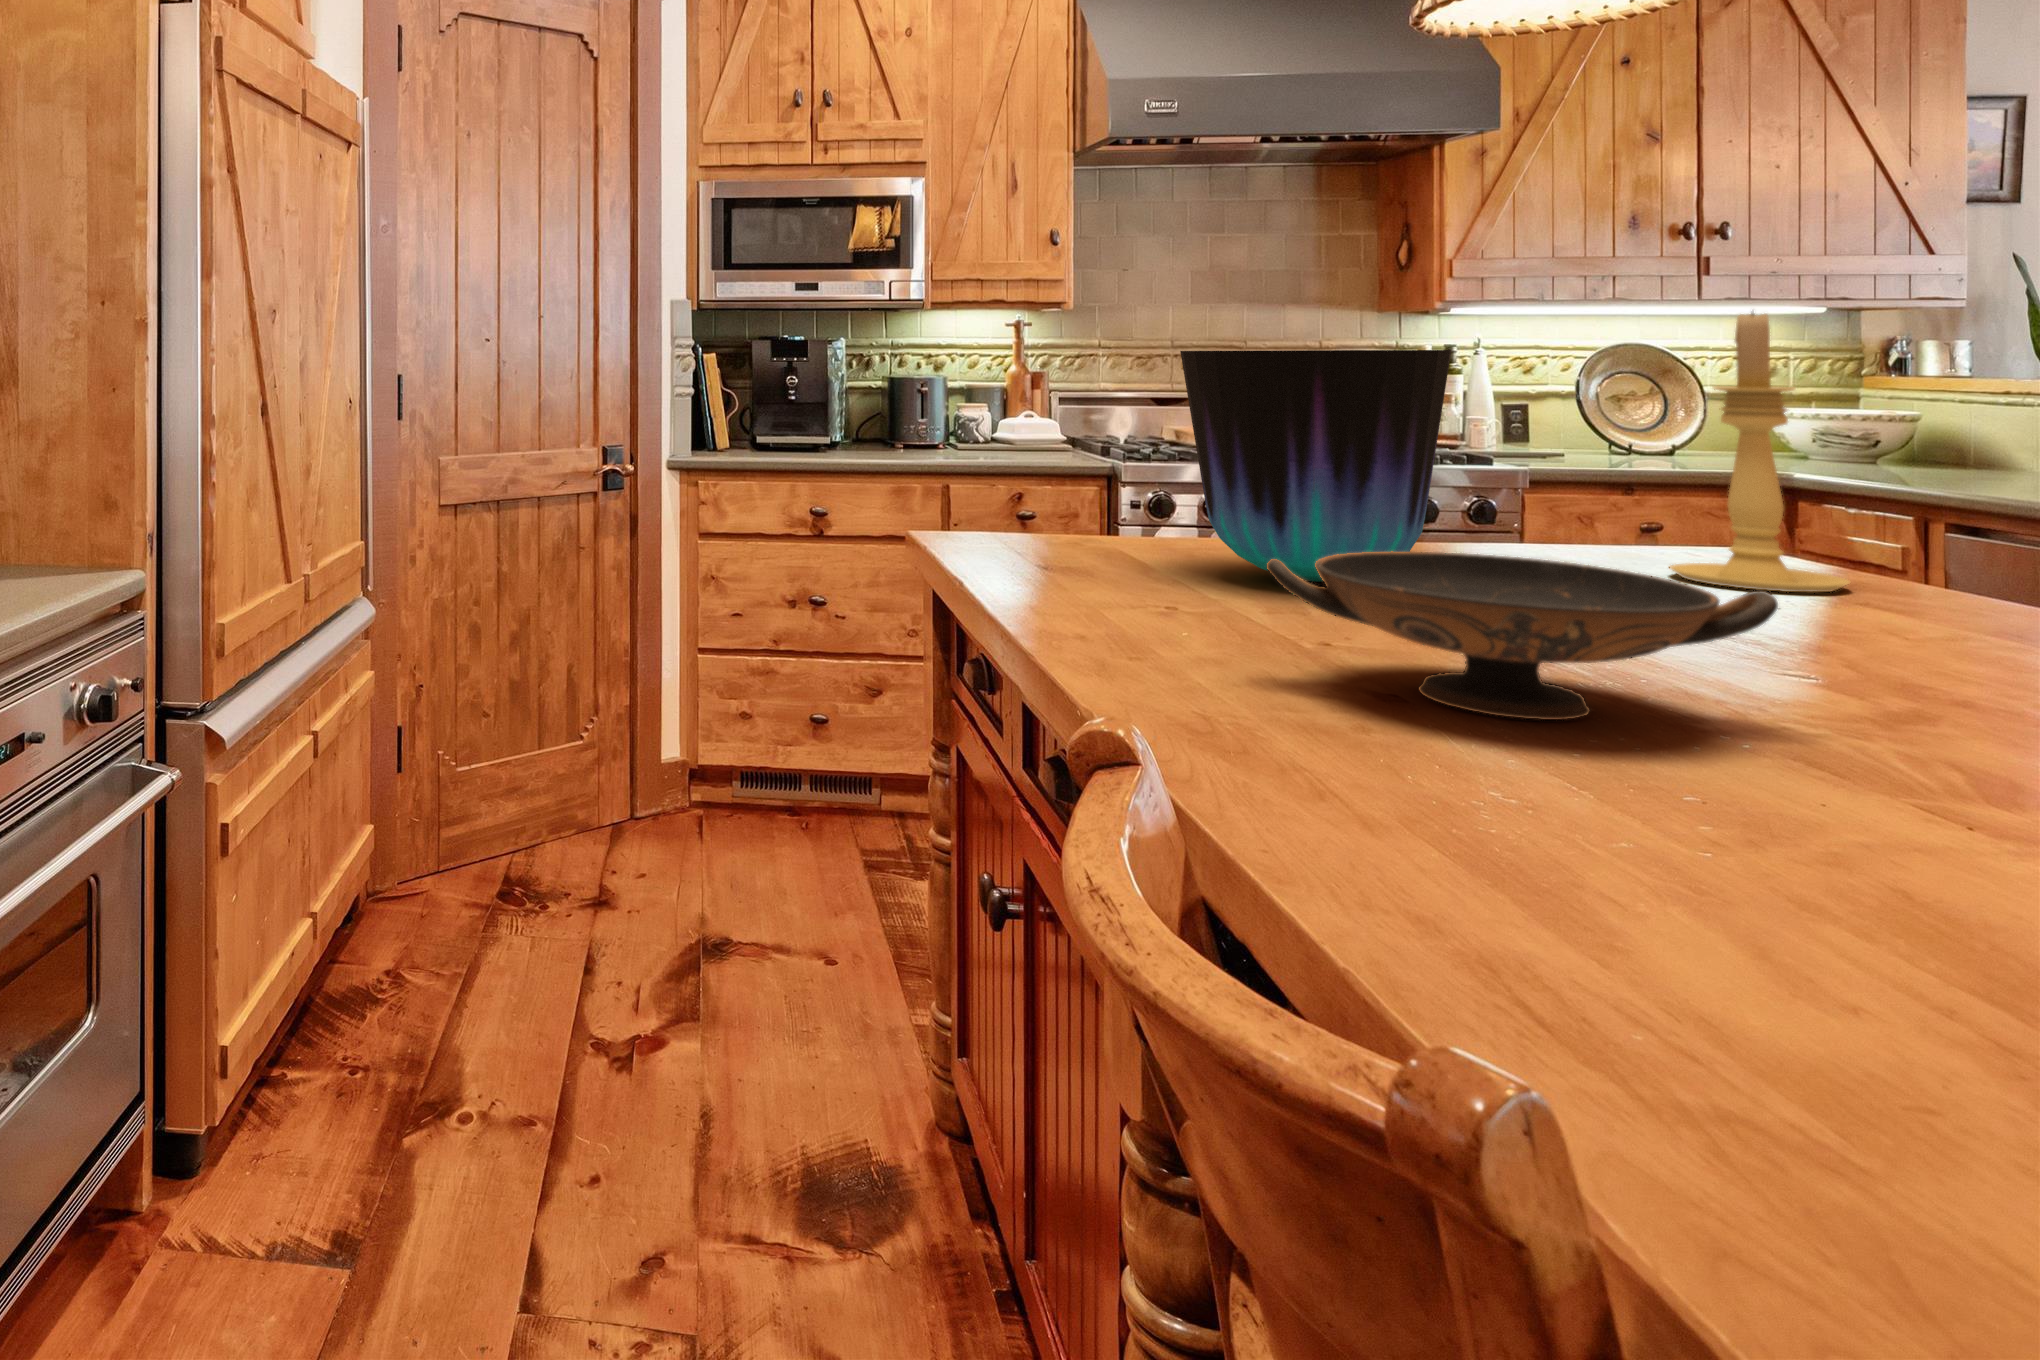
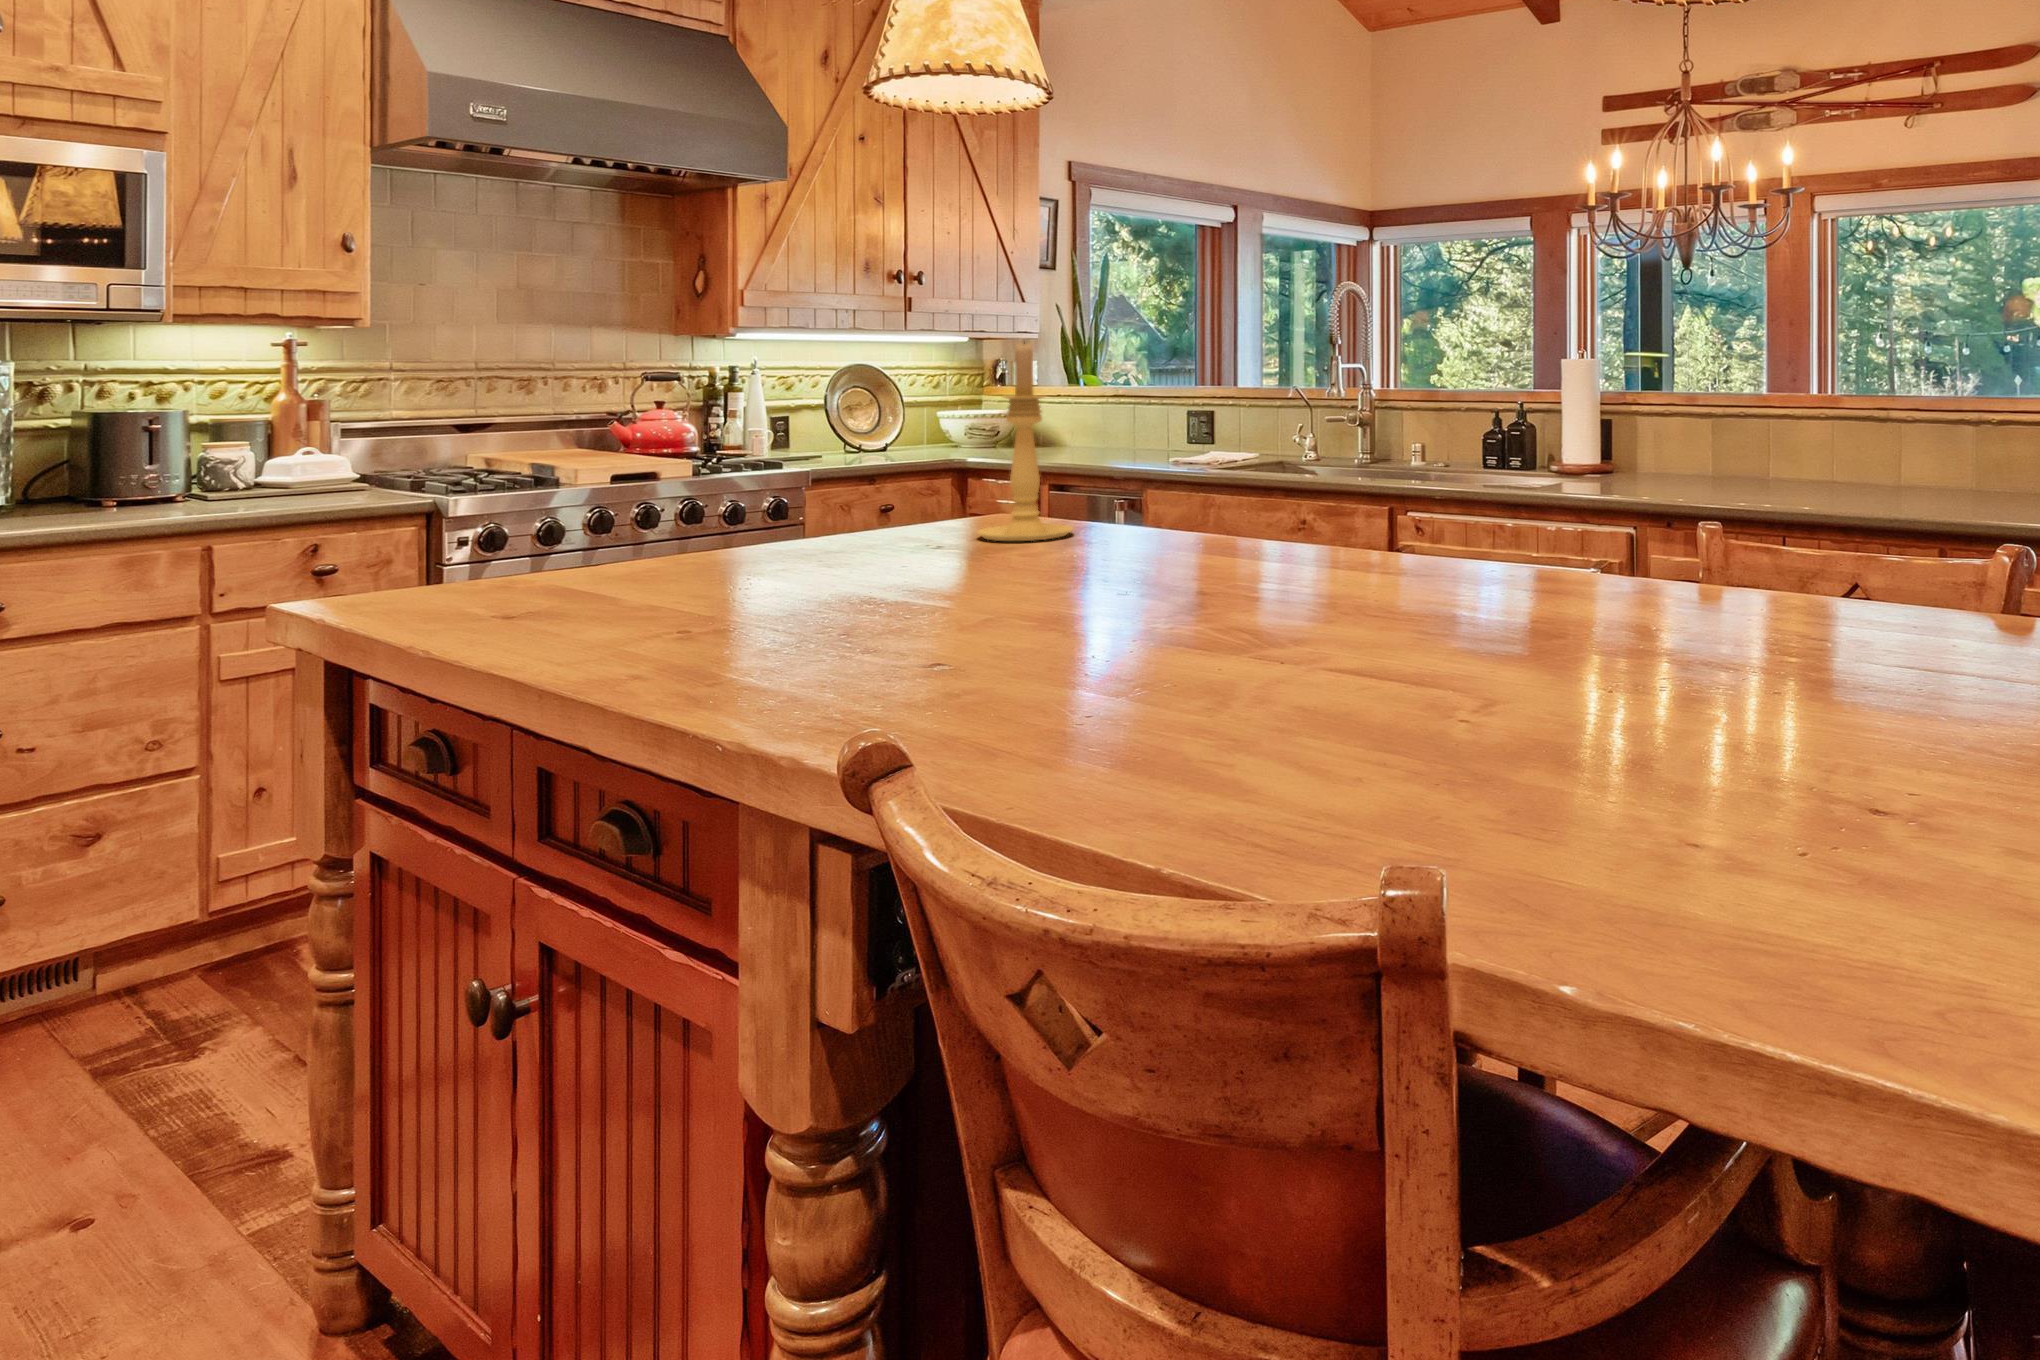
vase: present [1180,350,1451,582] -> none [634,370,869,586]
decorative bowl: present [1267,551,1778,720] -> none [819,534,1139,664]

